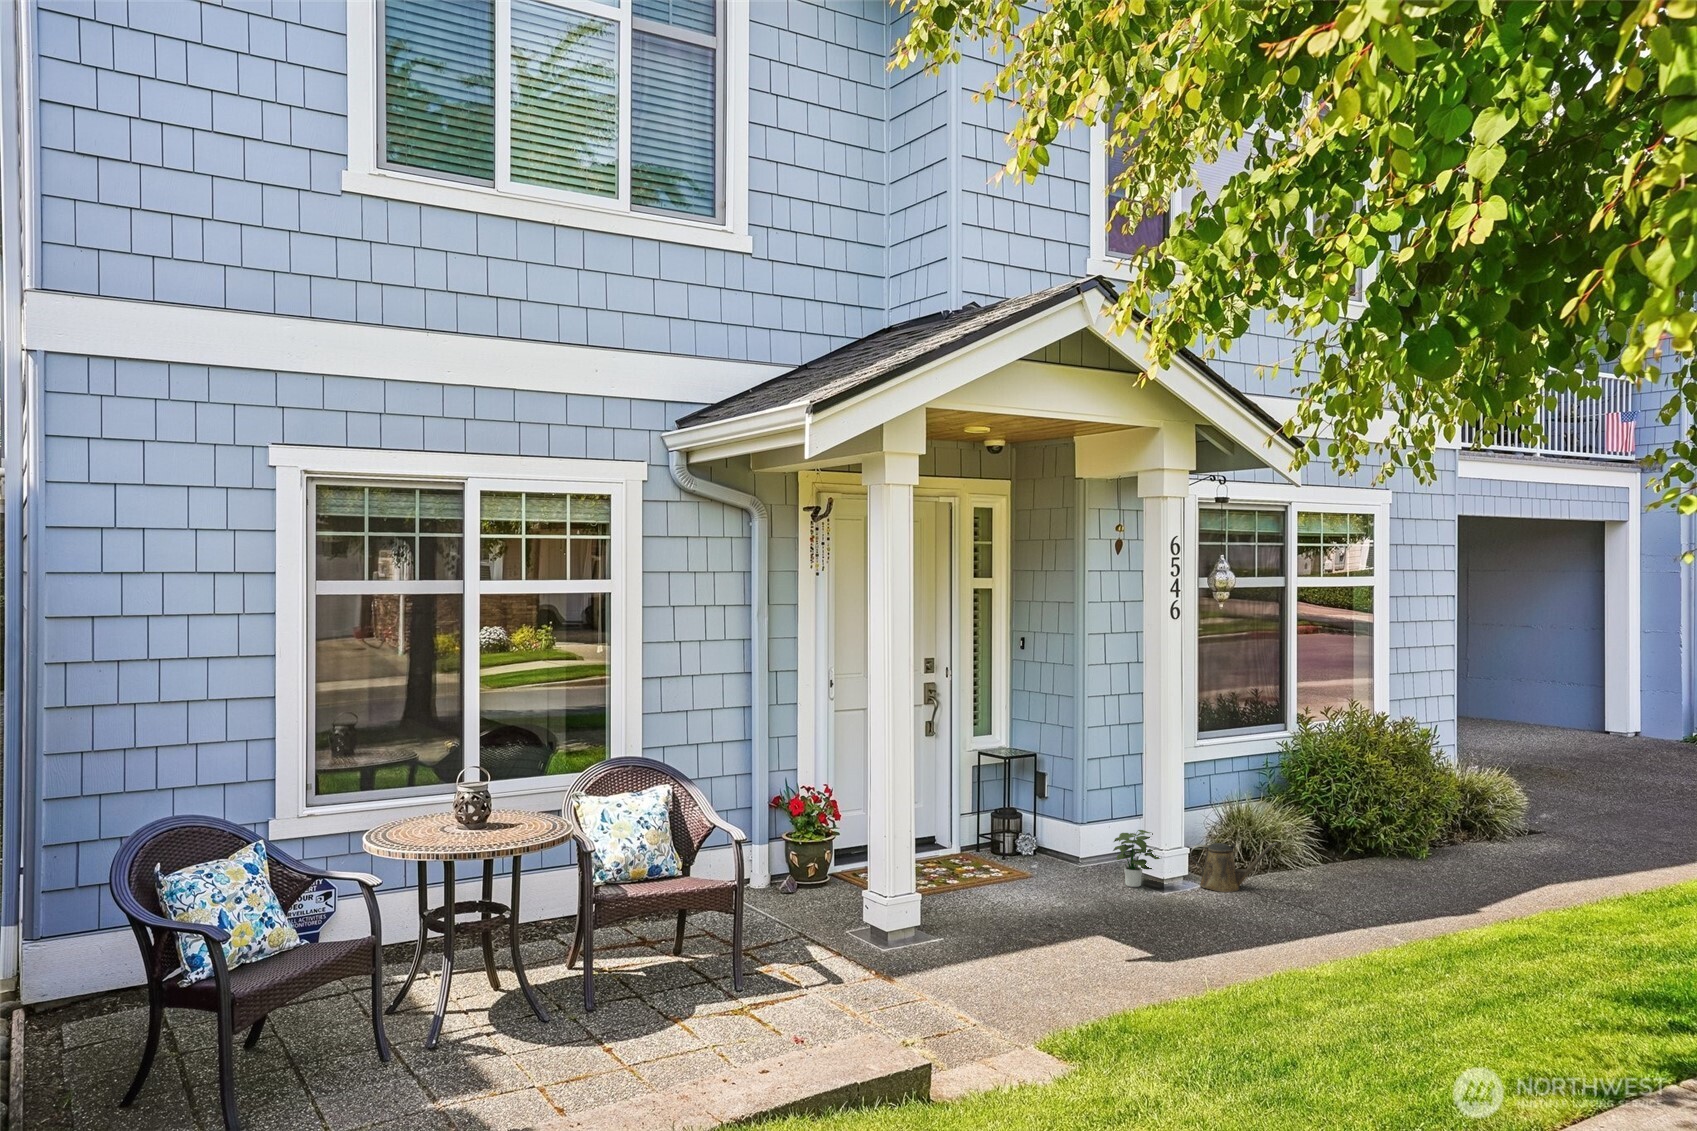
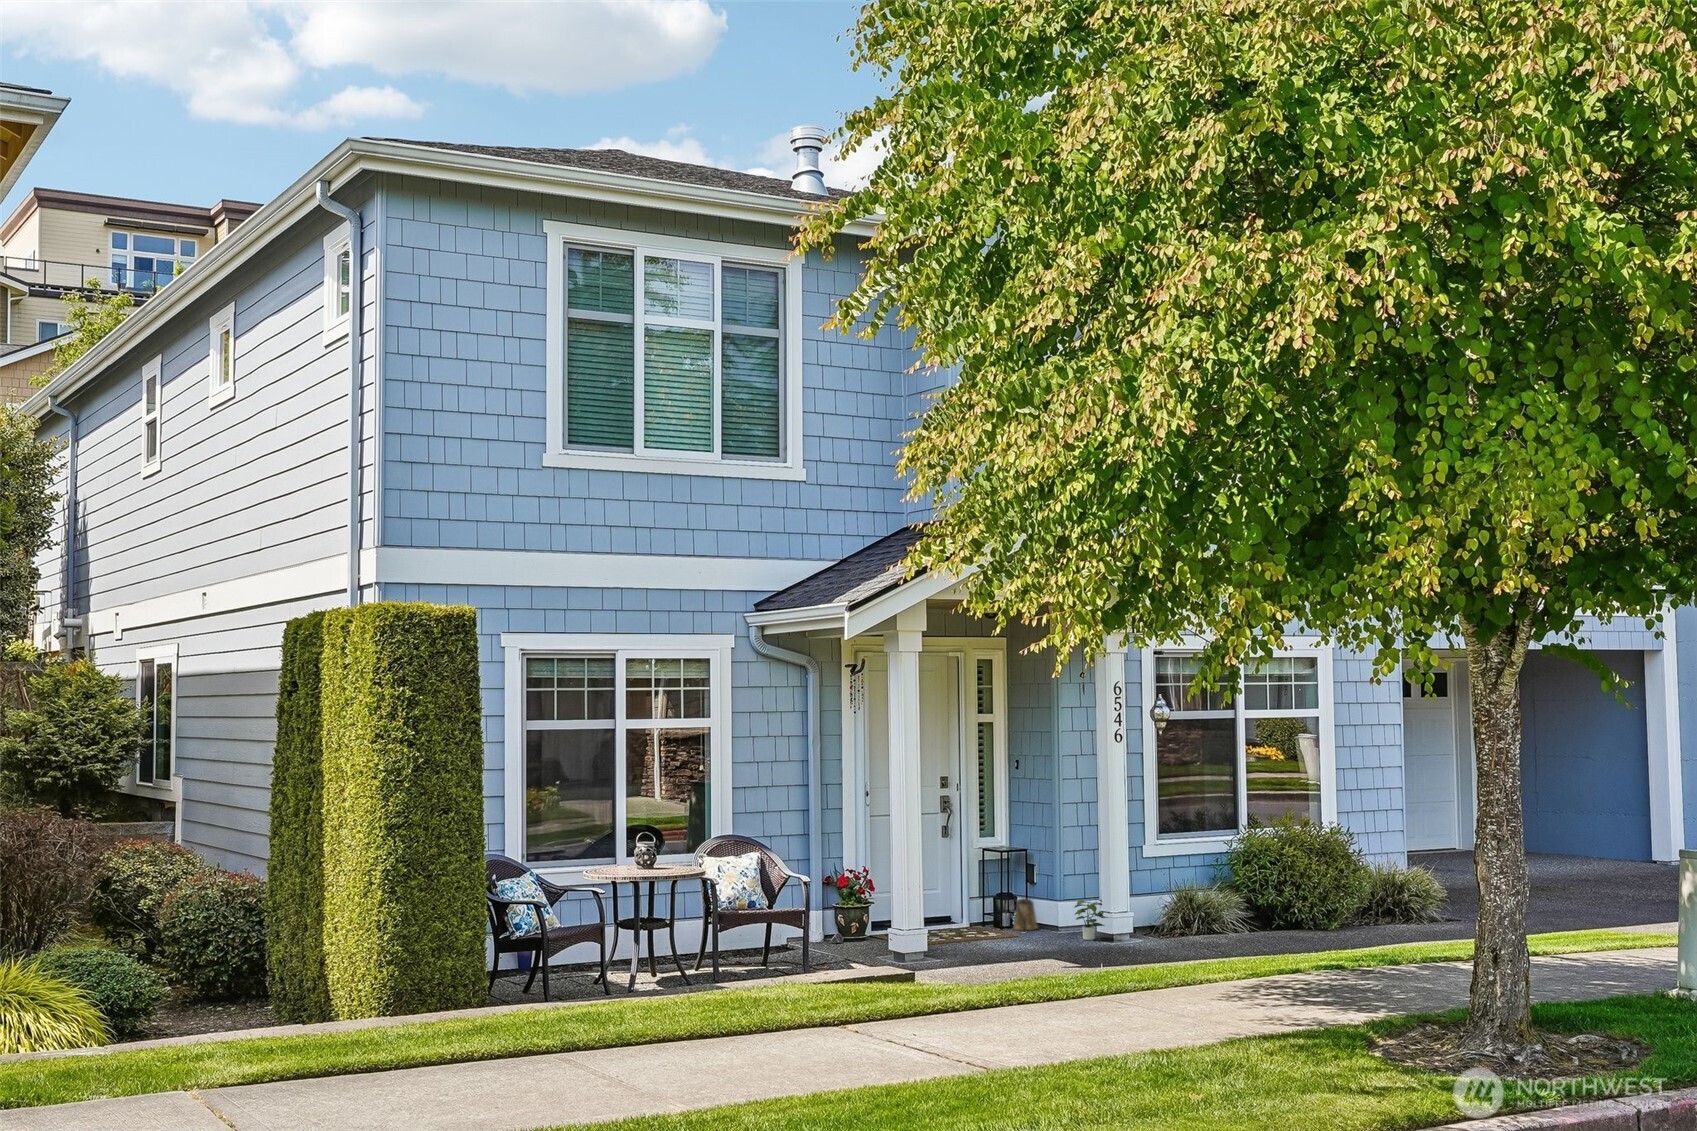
watering can: present [1190,843,1277,892] -> present [1013,898,1038,931]

